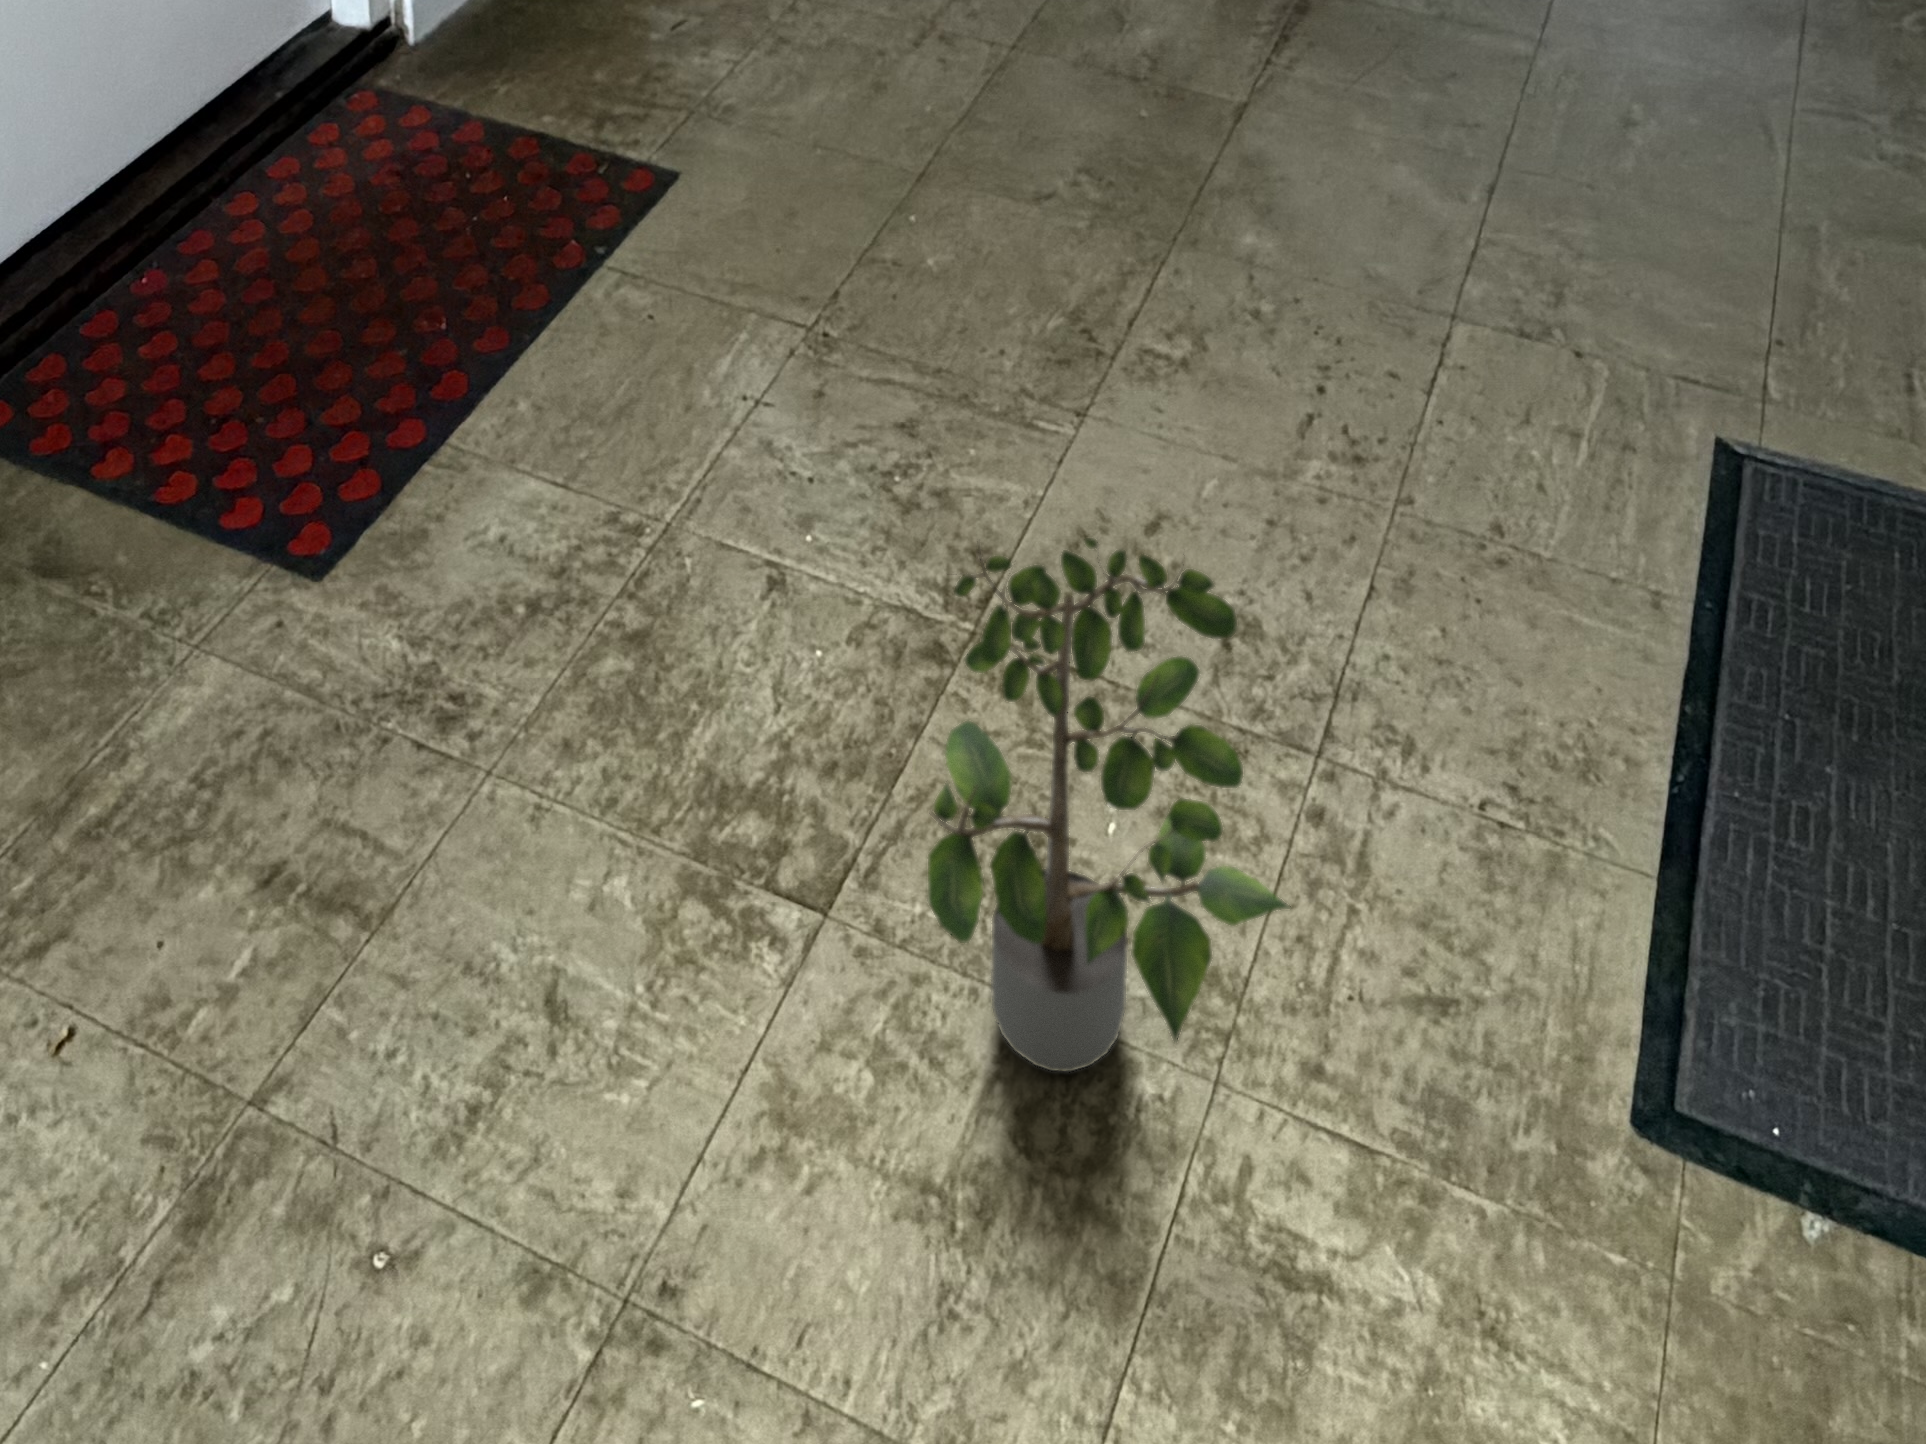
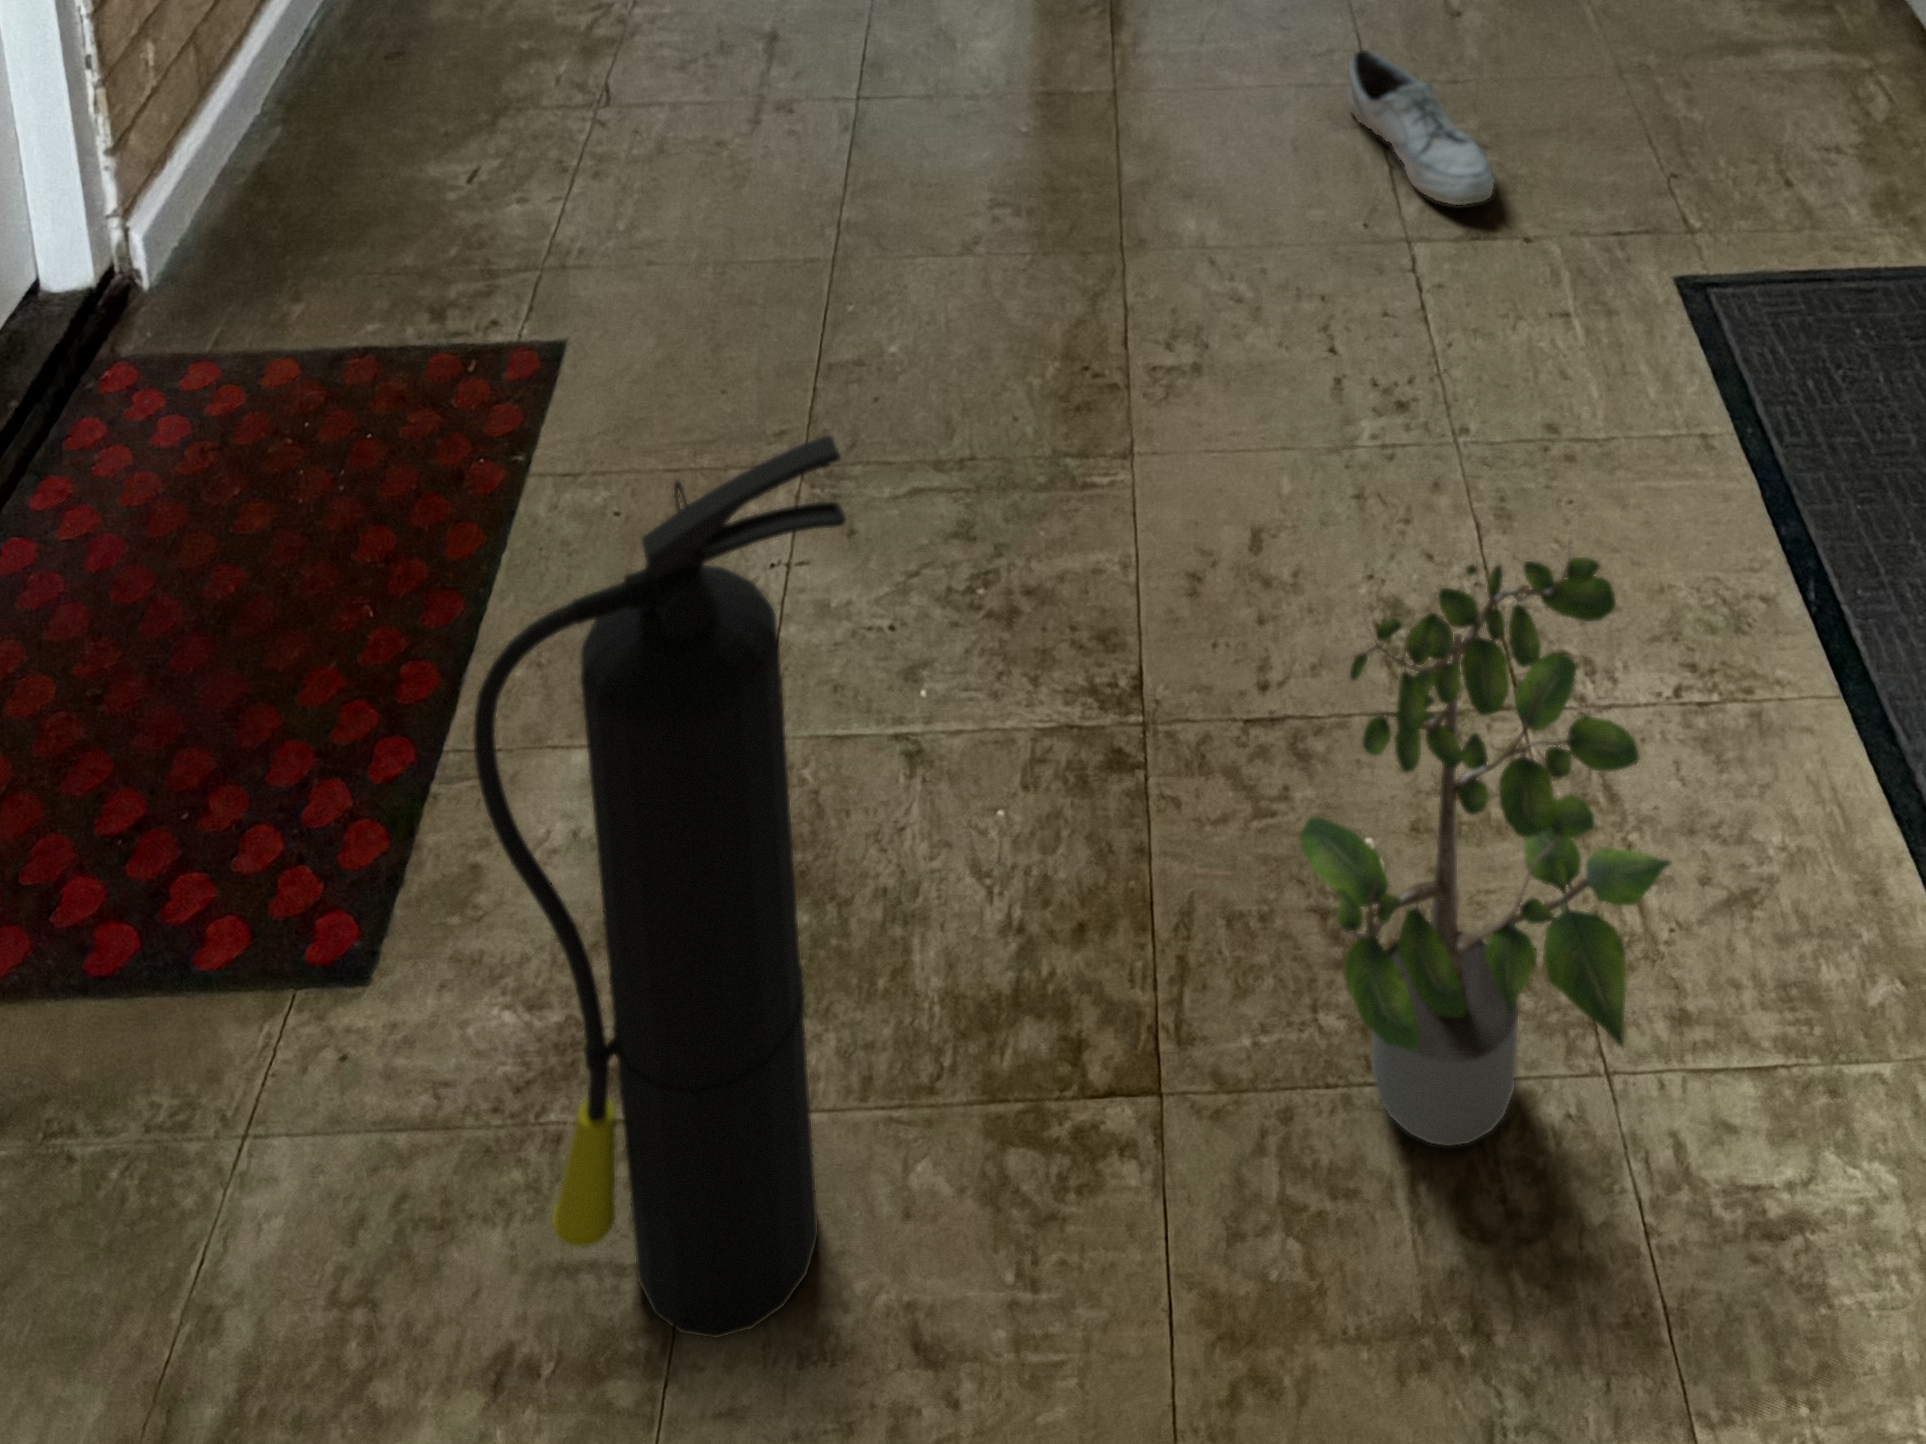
shoe: none [1464,117,1571,294] -> present [1347,50,1495,205]
fire extinguisher: none [275,227,567,922] -> present [473,436,846,1338]

